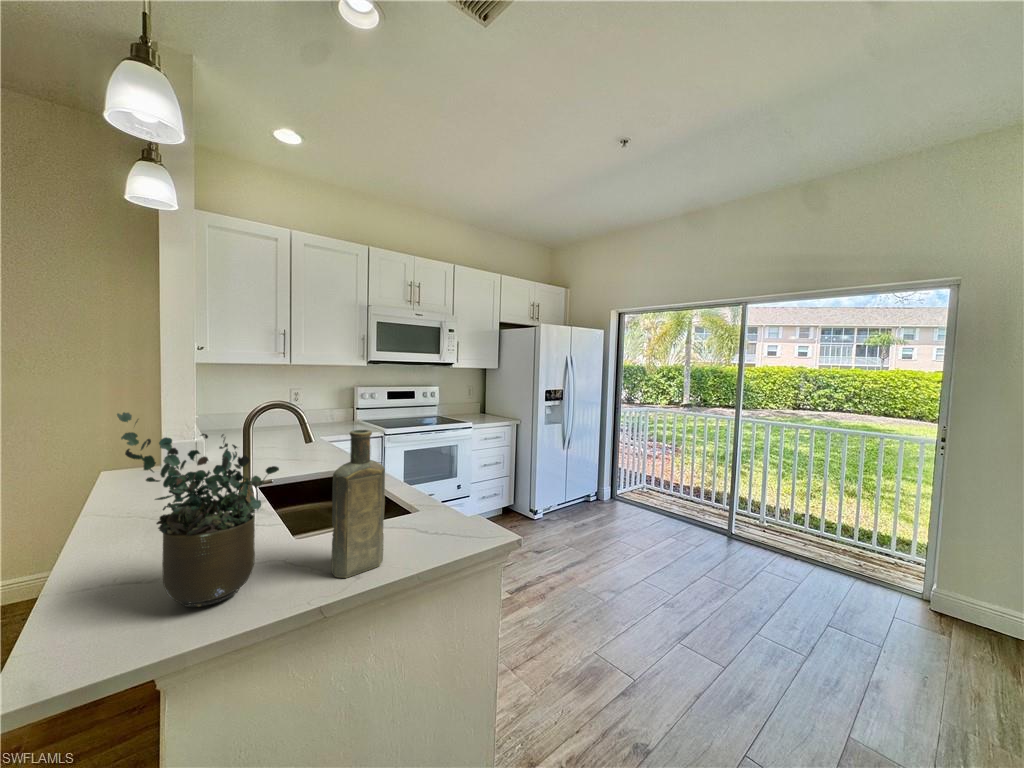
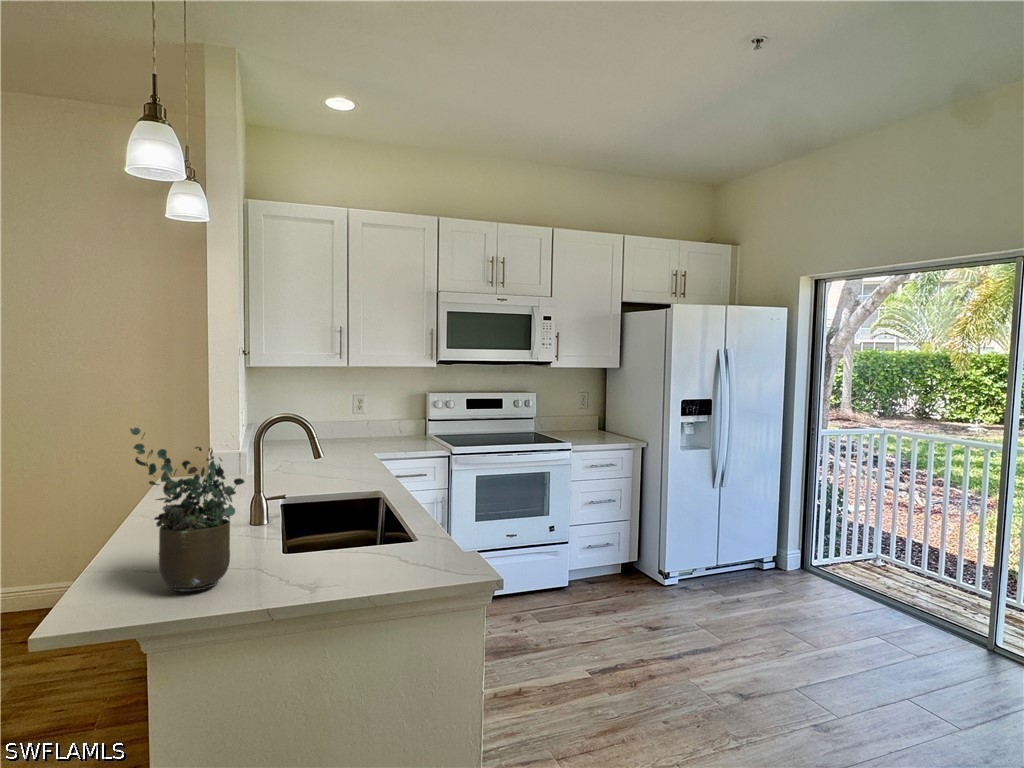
bottle: present [331,430,385,578] -> none [284,449,344,589]

